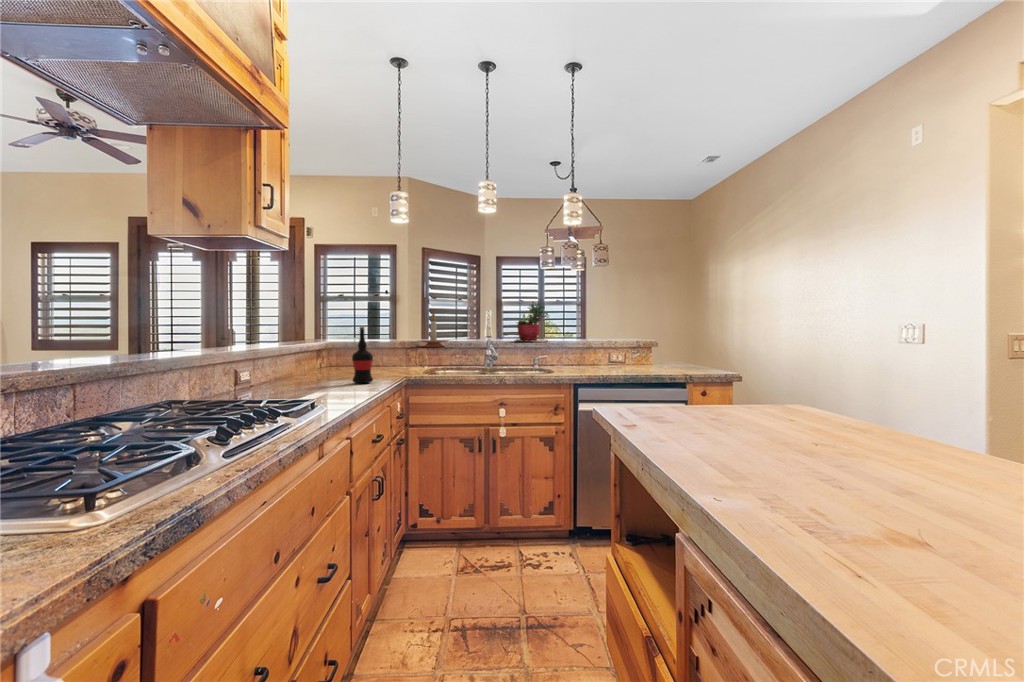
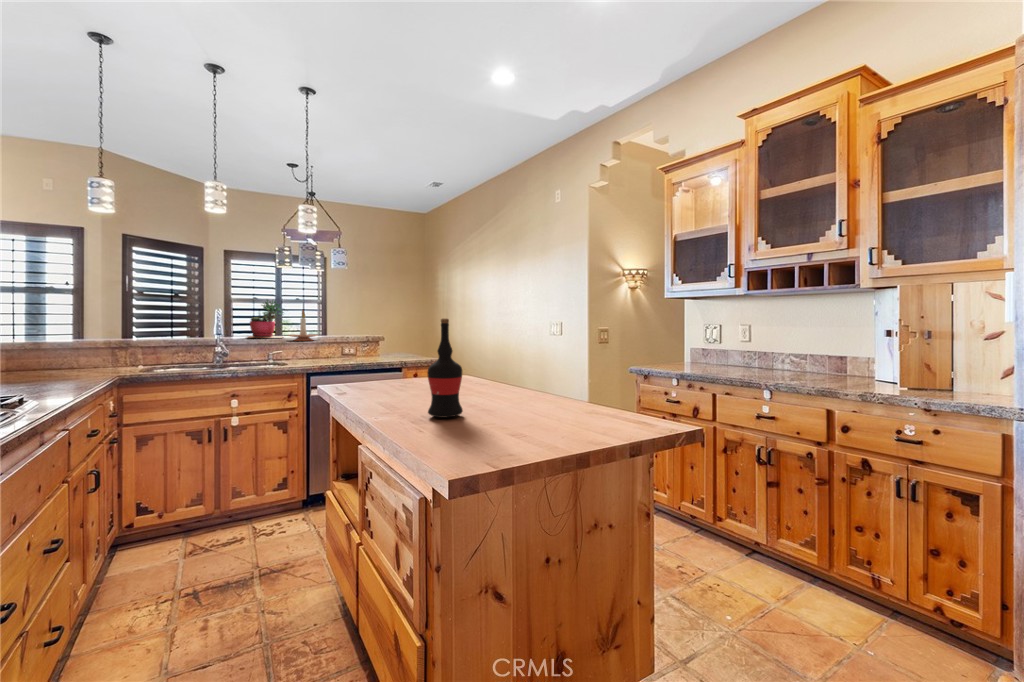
candle holder: present [418,312,449,347] -> present [289,310,317,341]
wine bottle: present [352,327,373,383] -> present [427,319,463,417]

